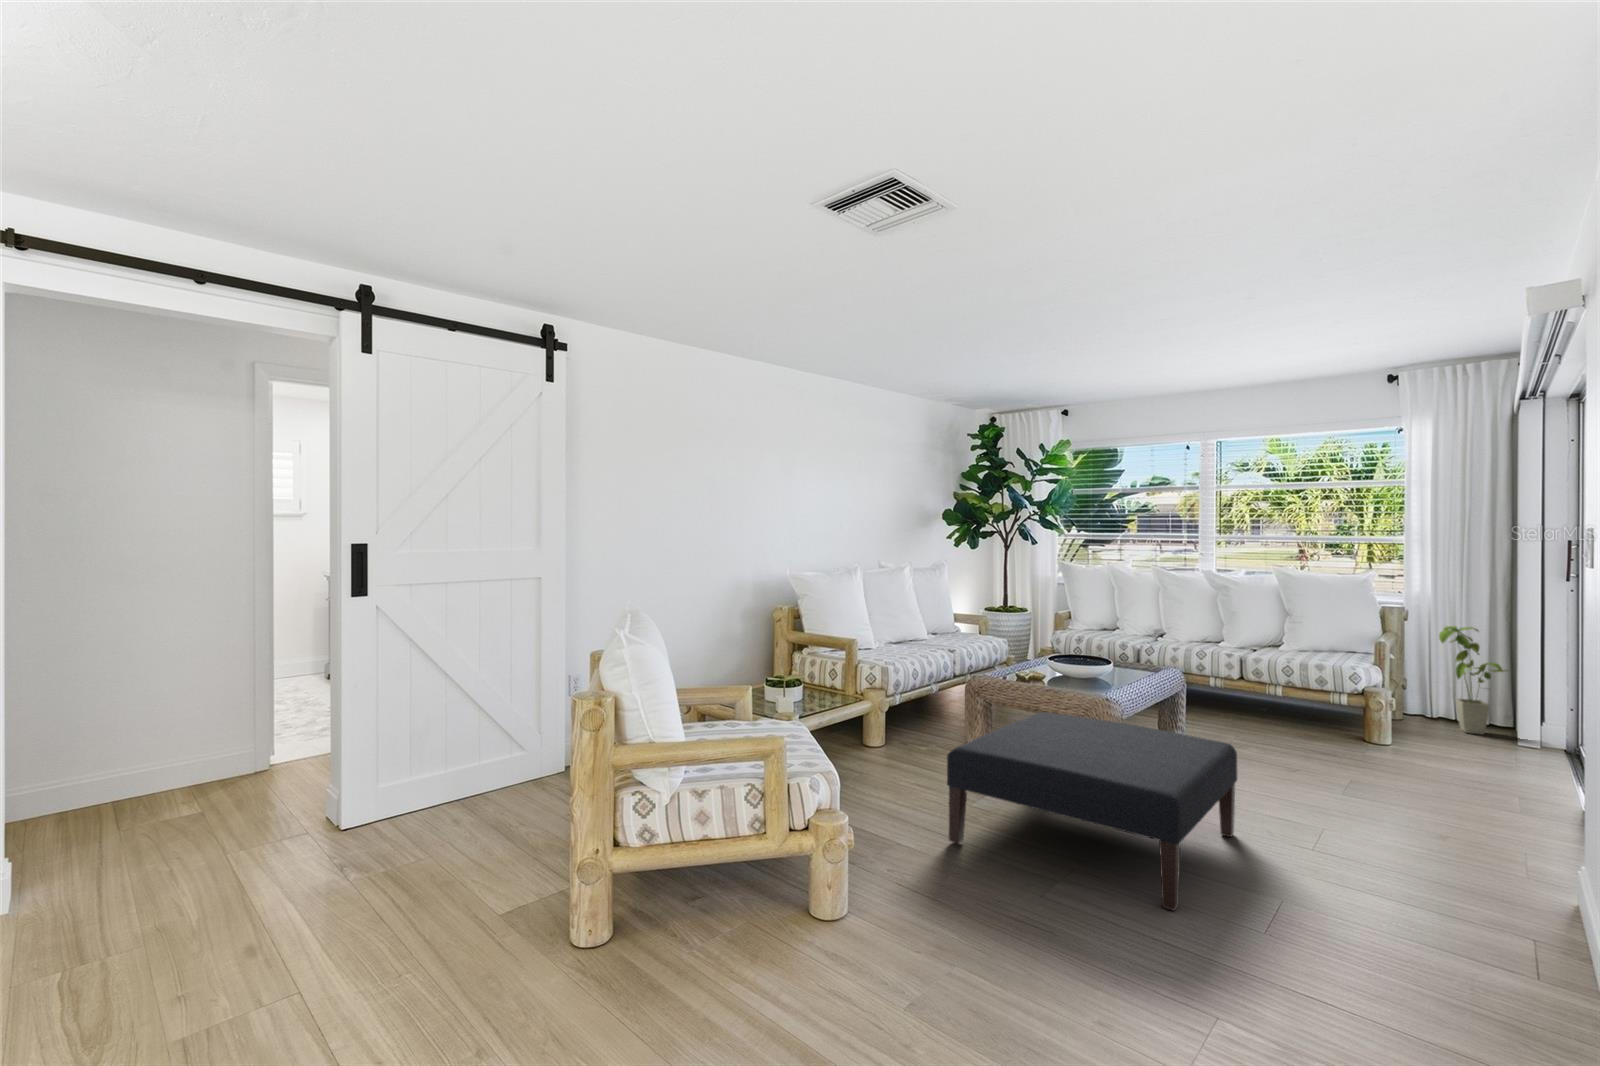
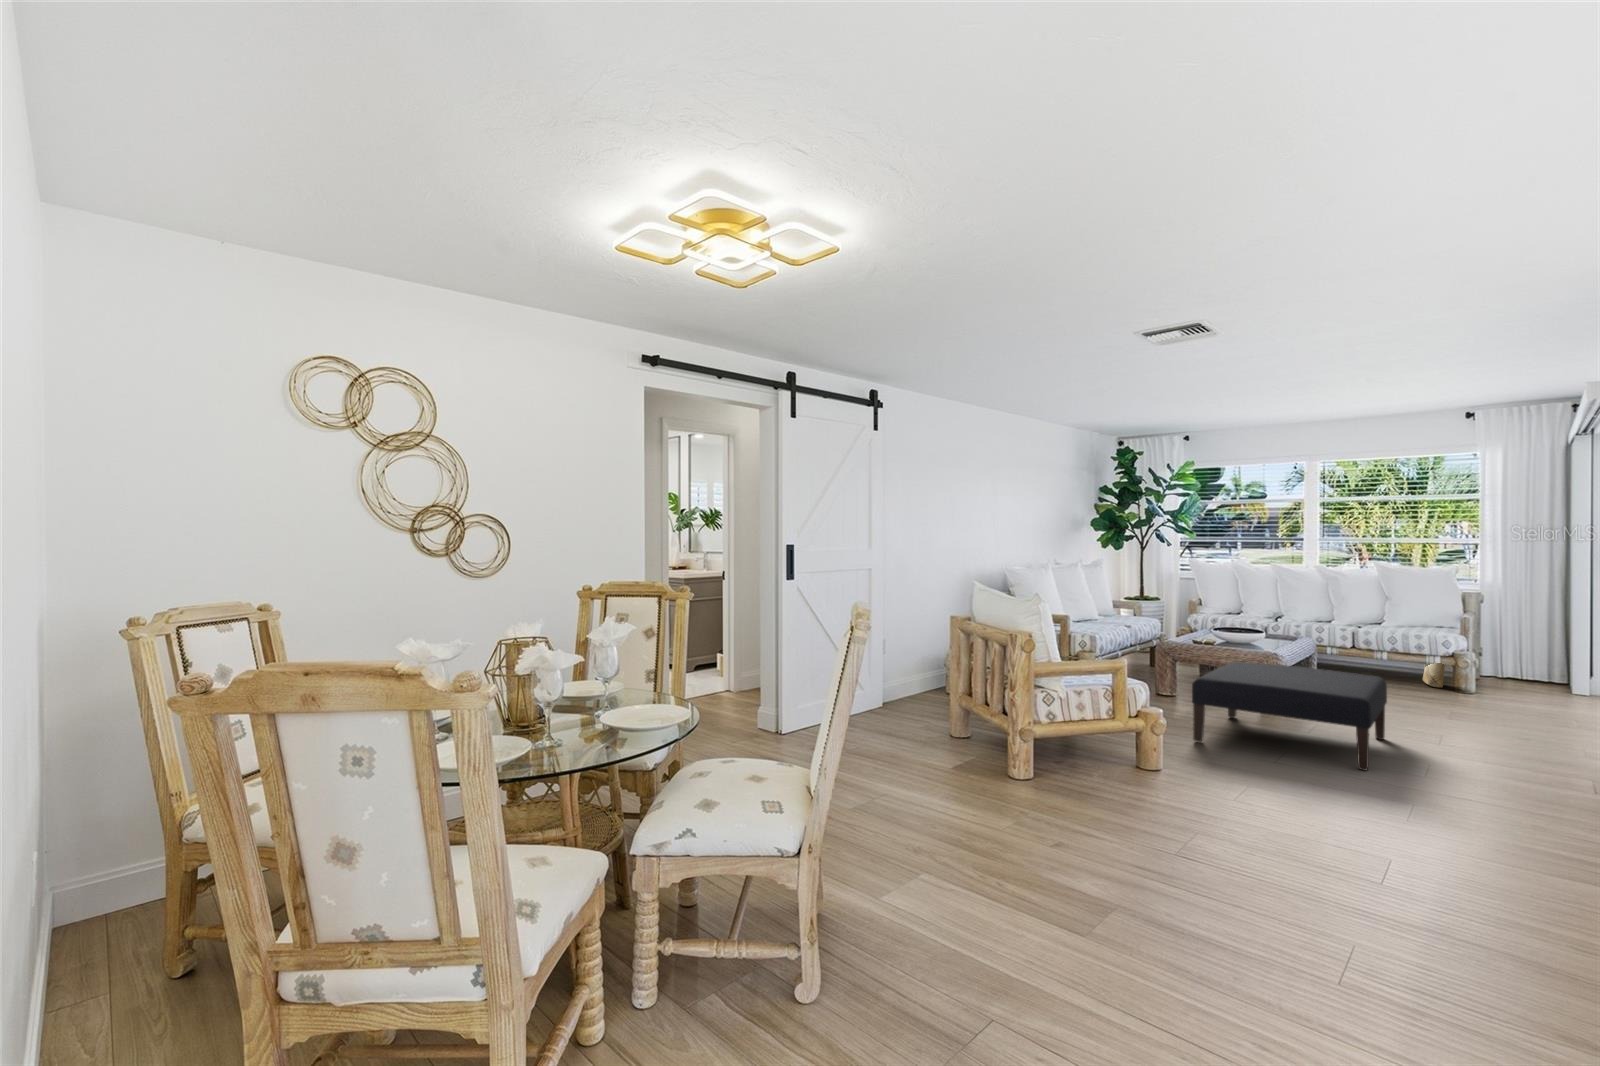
house plant: present [1439,626,1506,734] -> none [1510,606,1566,688]
woven basket: none [1327,674,1358,734] -> present [1423,663,1445,688]

